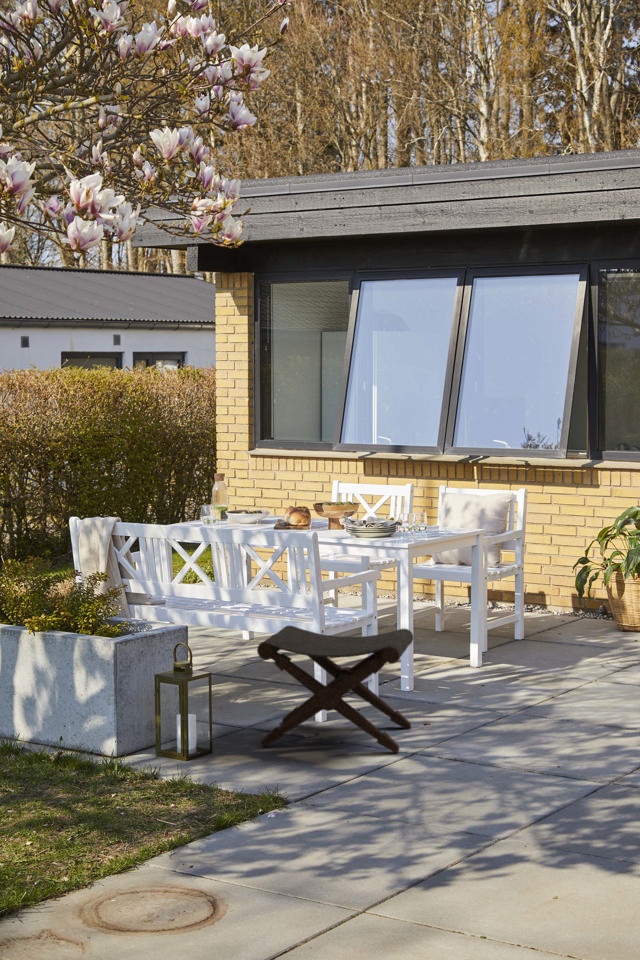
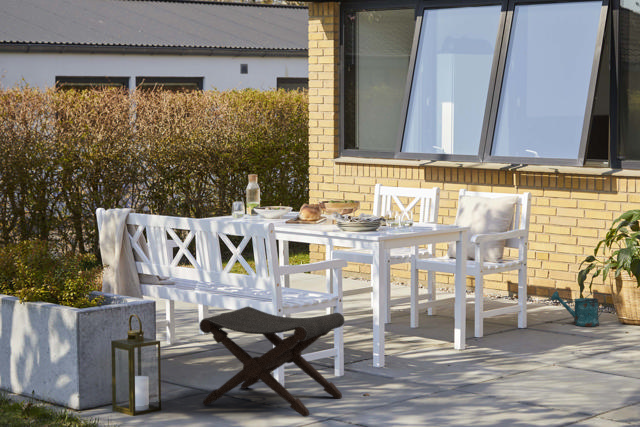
watering can: none [543,596,601,634] -> present [551,291,606,327]

